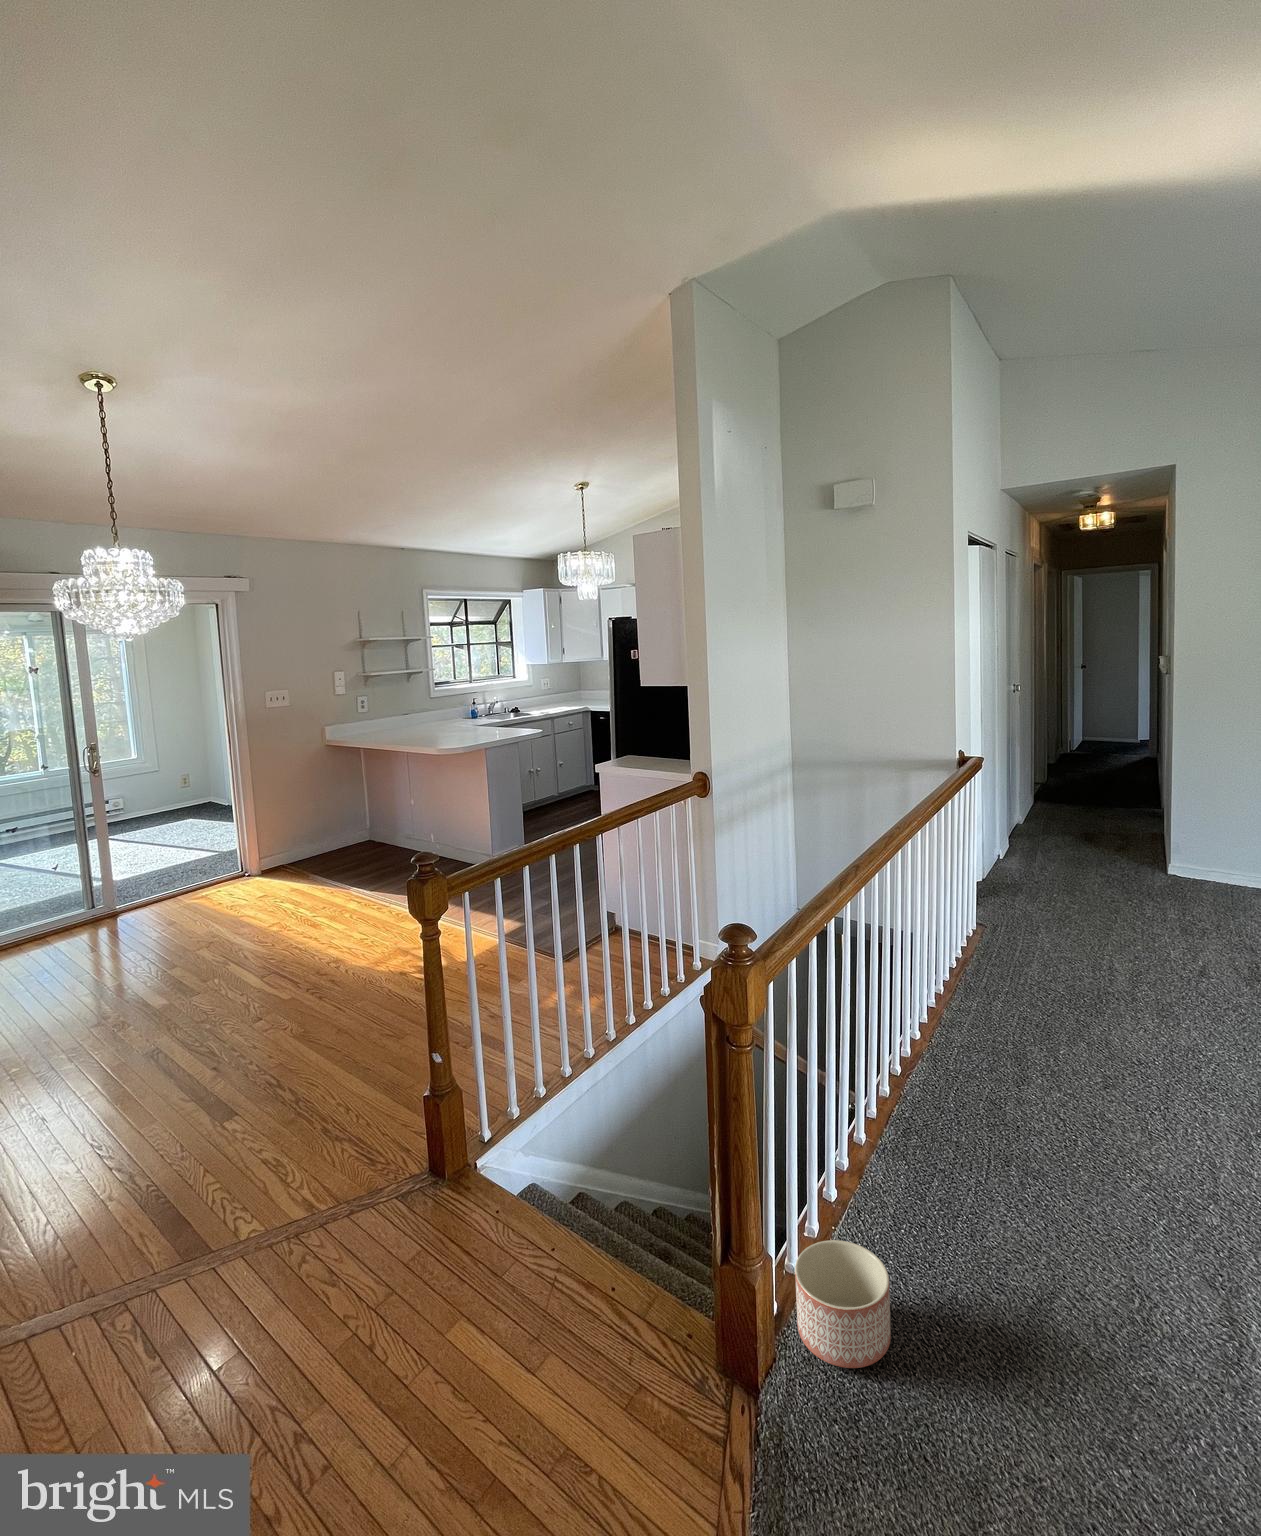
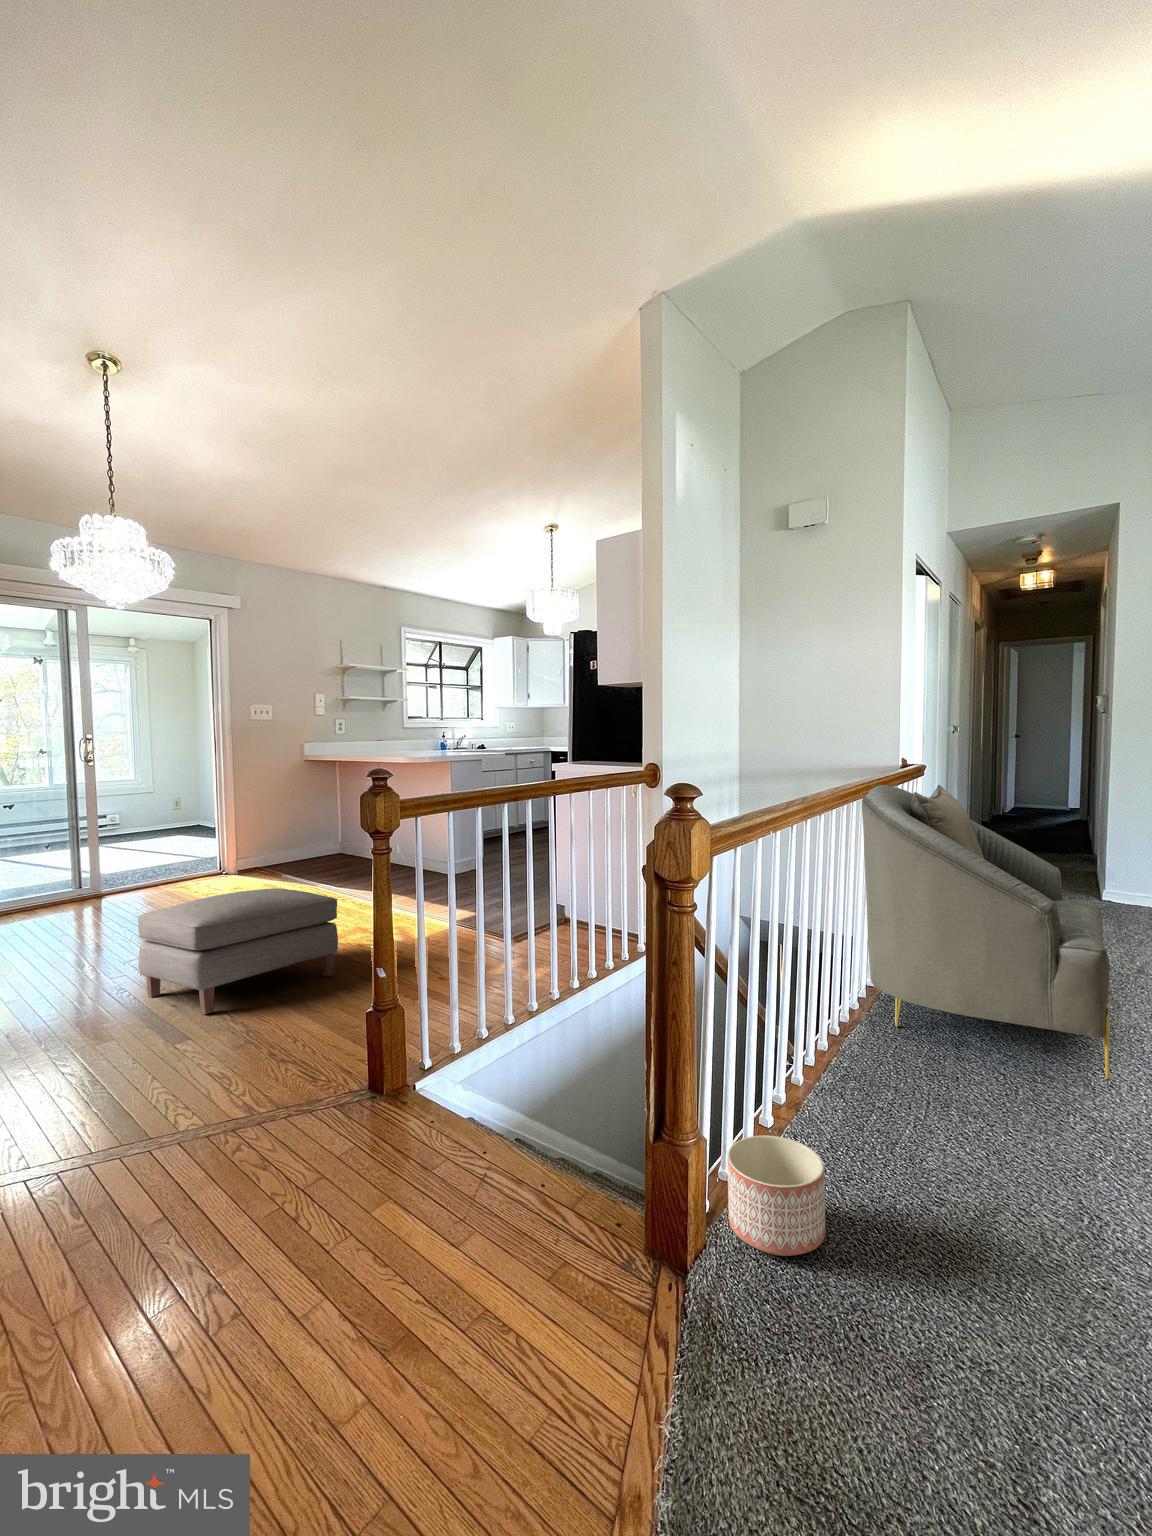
armchair: none [930,795,1178,1123] -> present [862,785,1110,1080]
ottoman: none [152,919,372,1076] -> present [138,888,338,1014]

